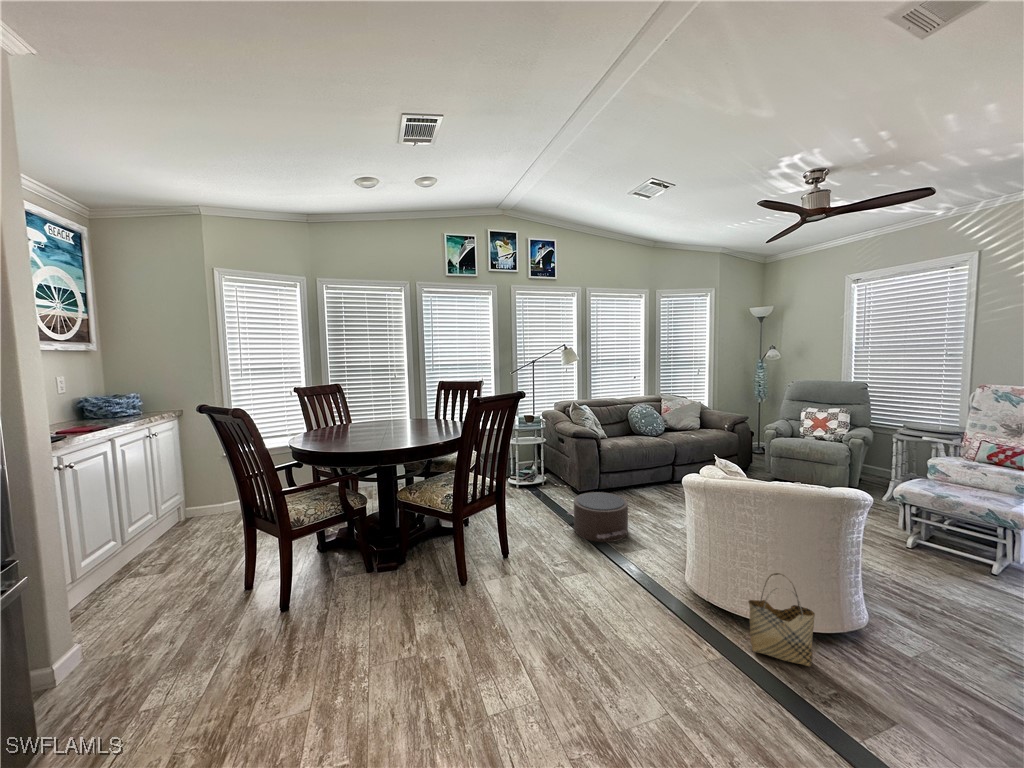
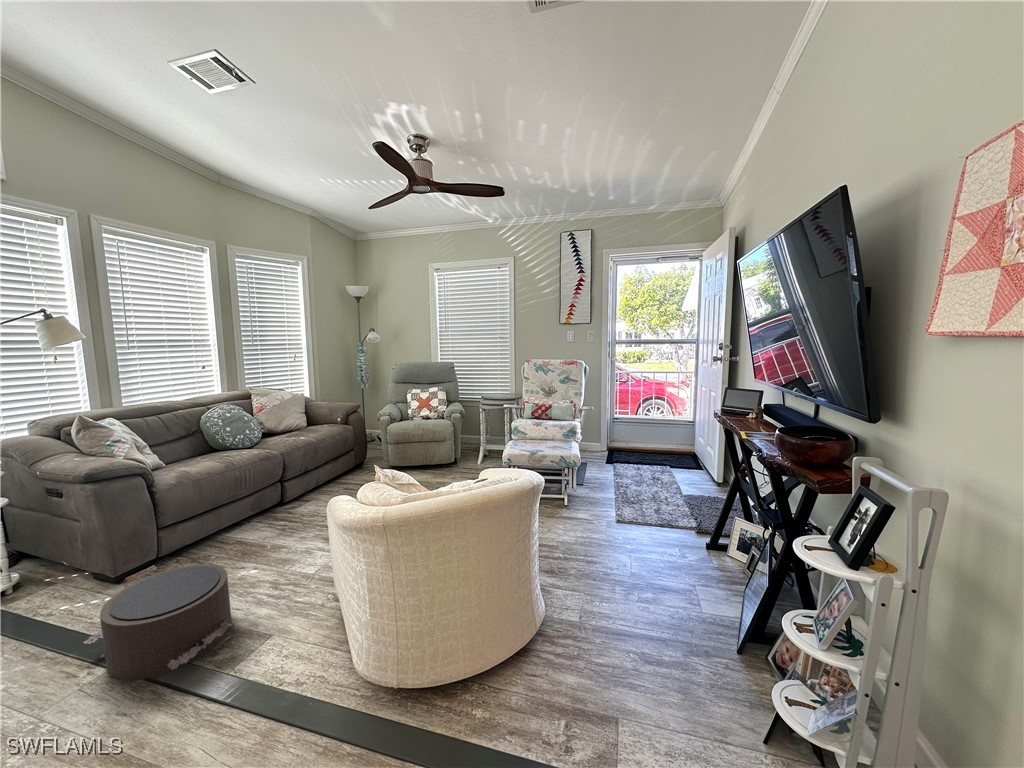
woven basket: present [748,573,815,666] -> none [462,605,531,732]

